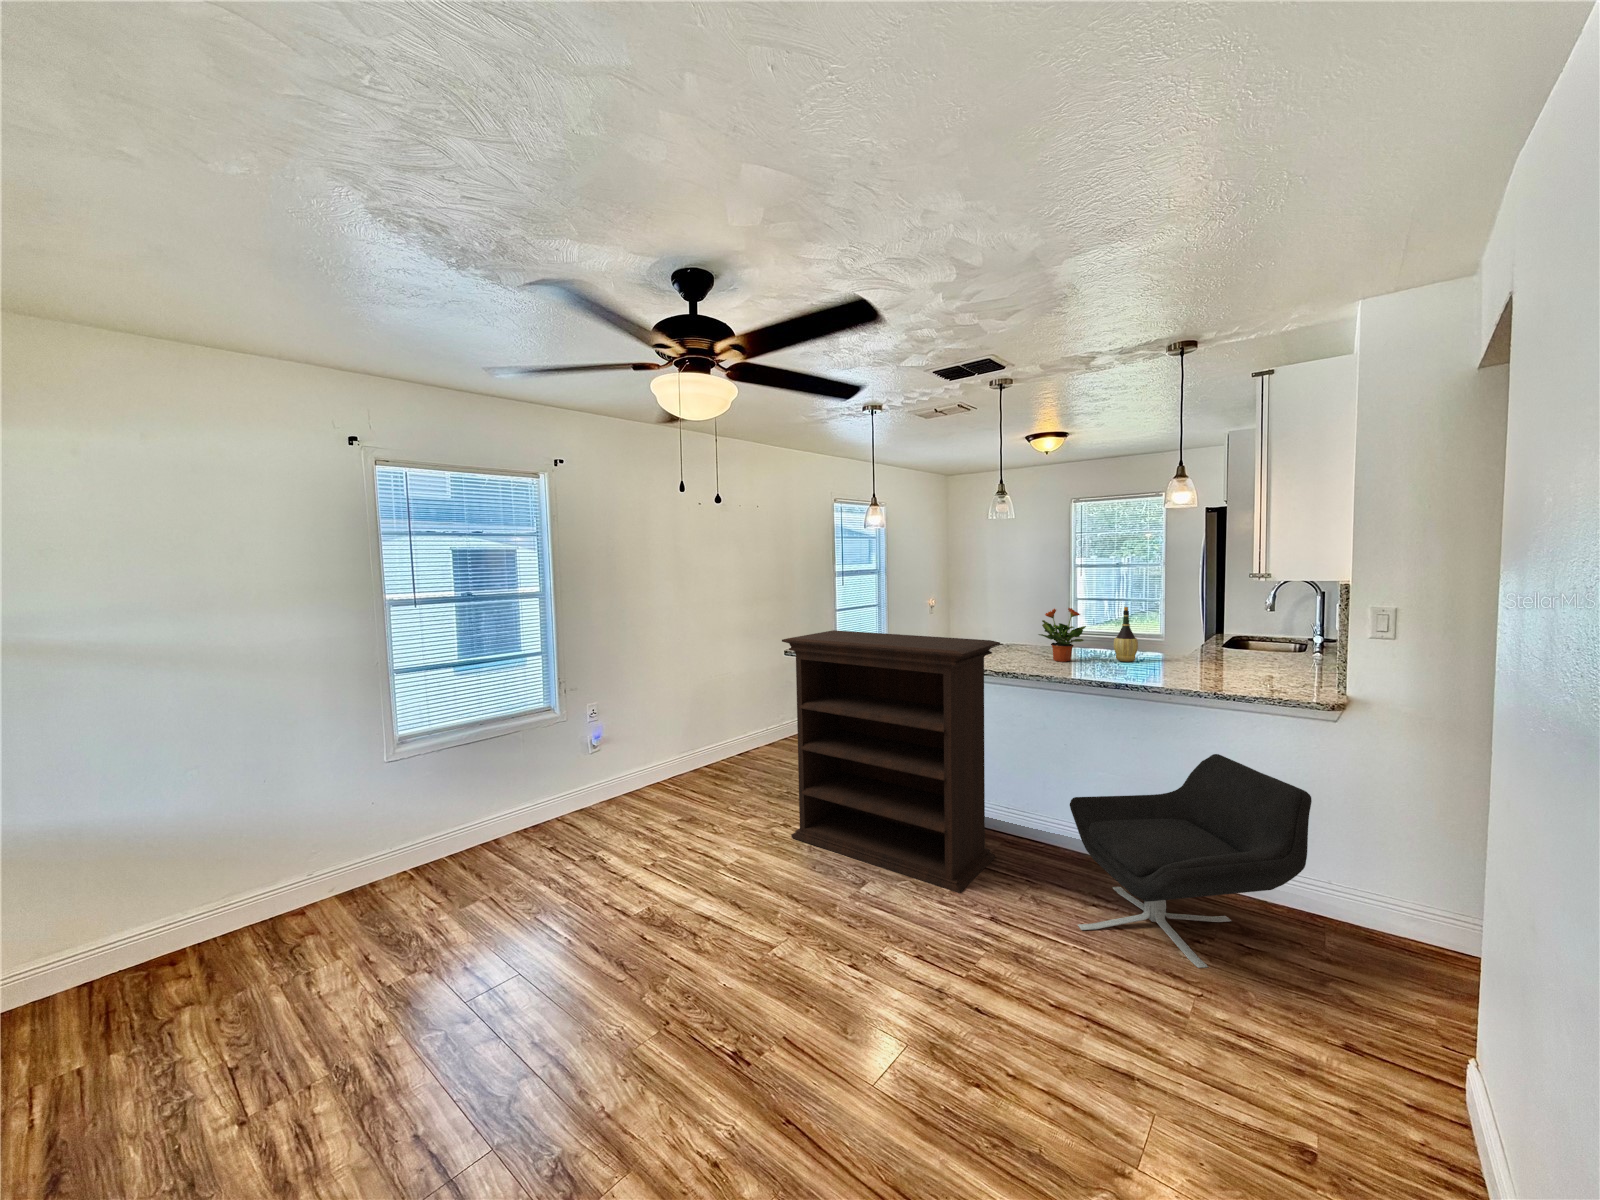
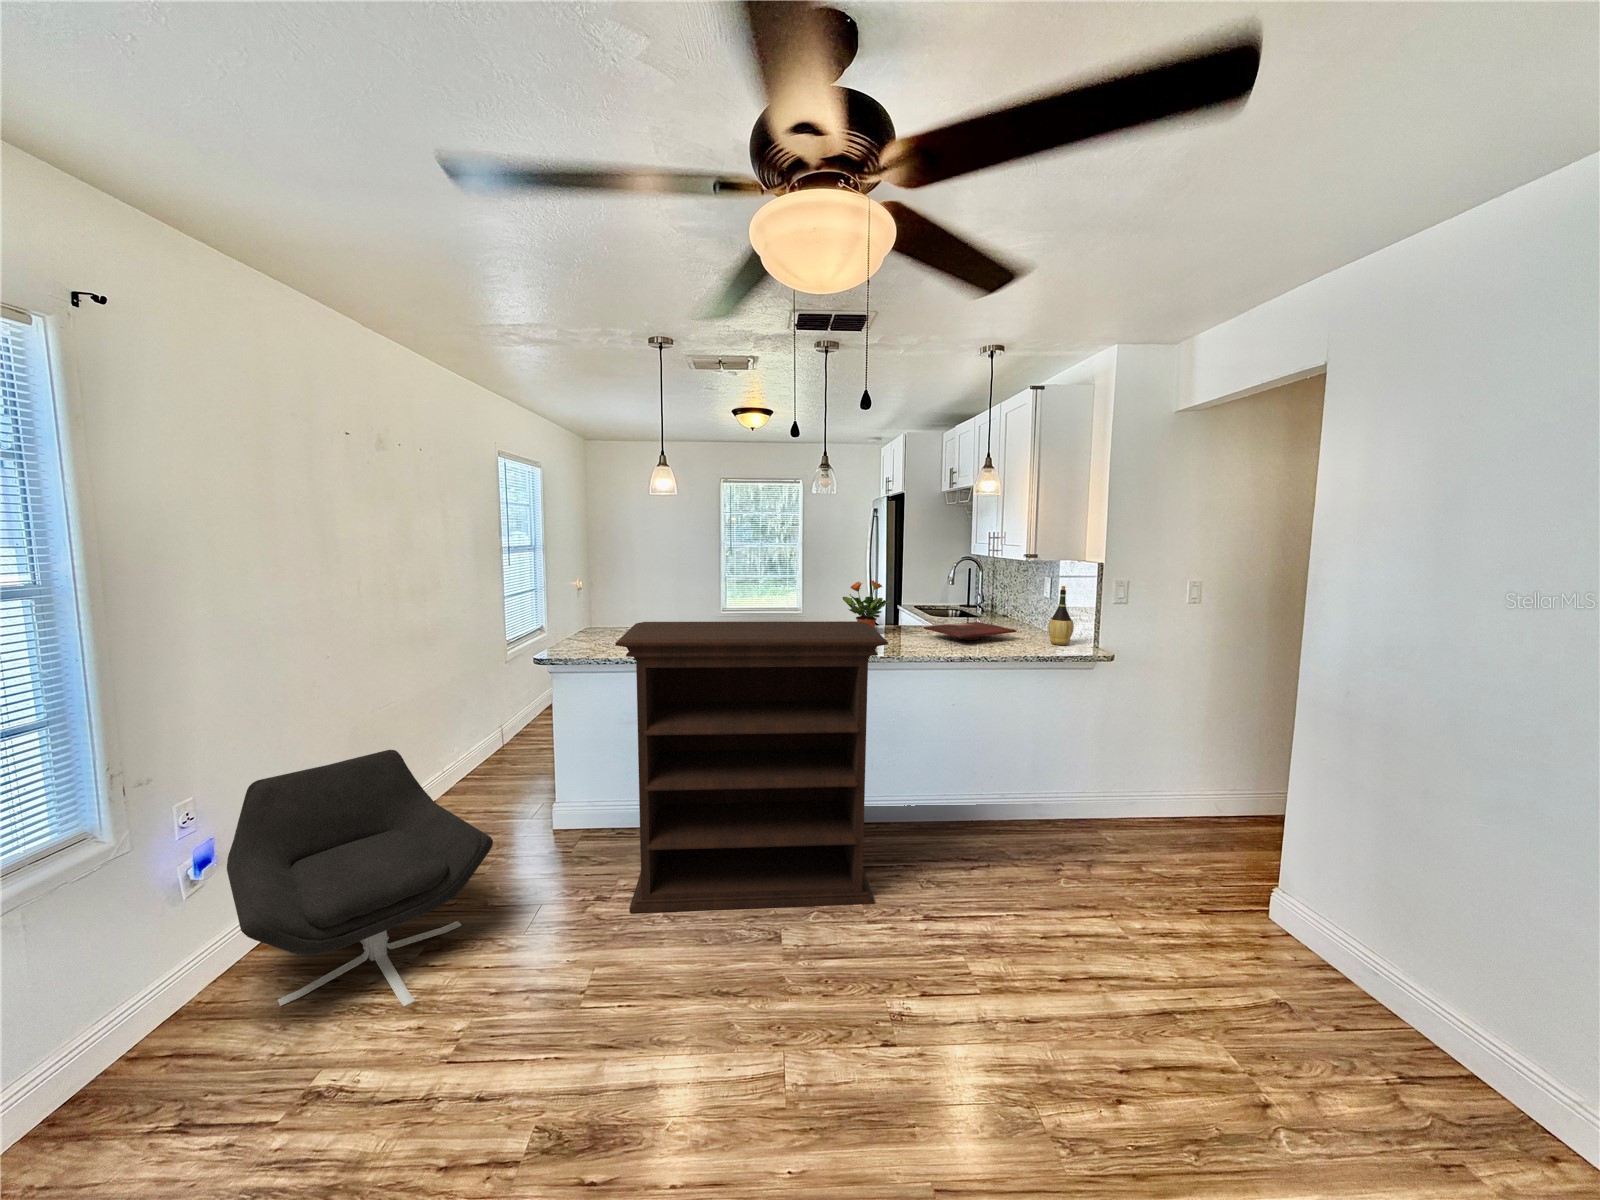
wine bottle: present [1114,607,1138,661] -> present [1048,586,1074,645]
cutting board: none [1114,657,1222,674] -> present [924,622,1017,640]
lounge chair: present [1070,754,1312,968] -> present [227,750,493,1007]

